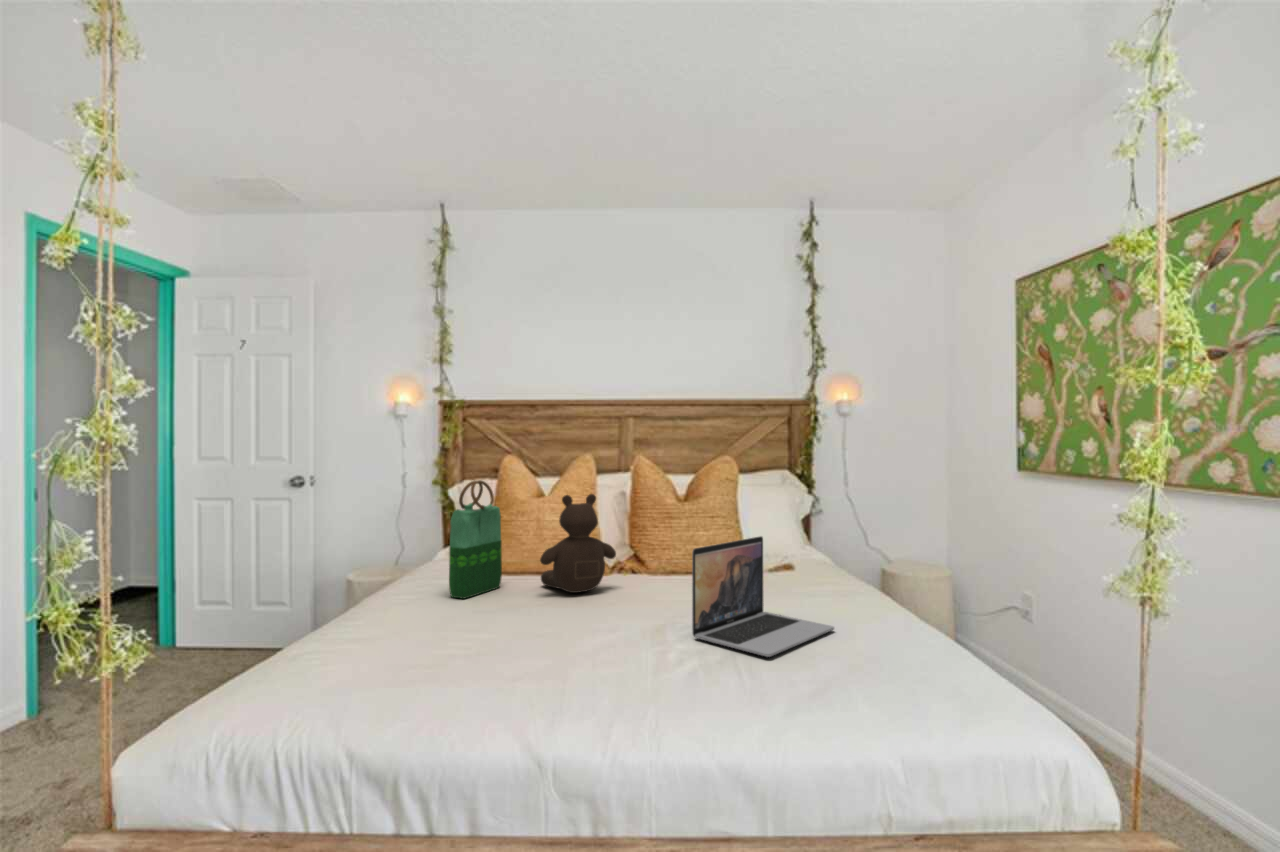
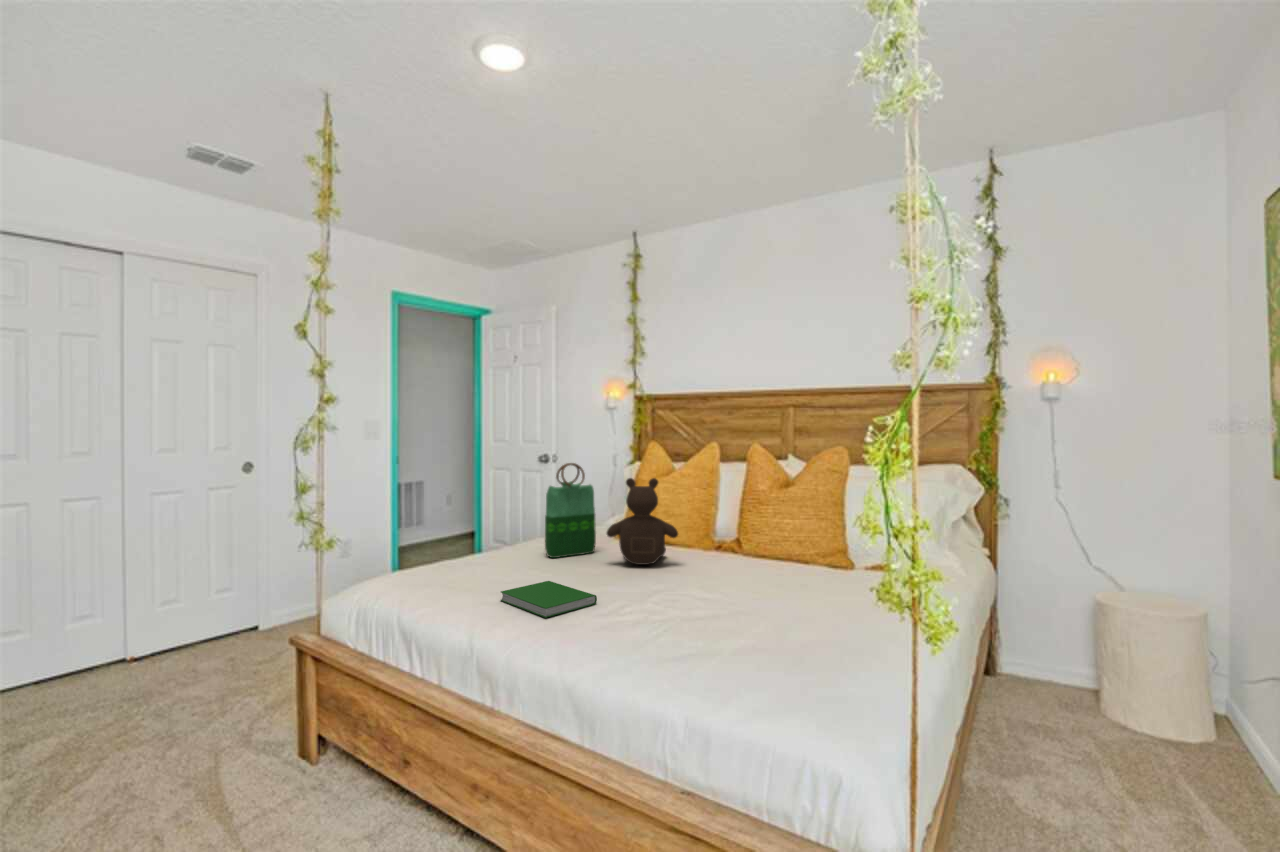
laptop: present [692,536,834,657] -> none [650,528,799,646]
hardcover book: none [502,621,615,658] -> present [501,581,597,618]

